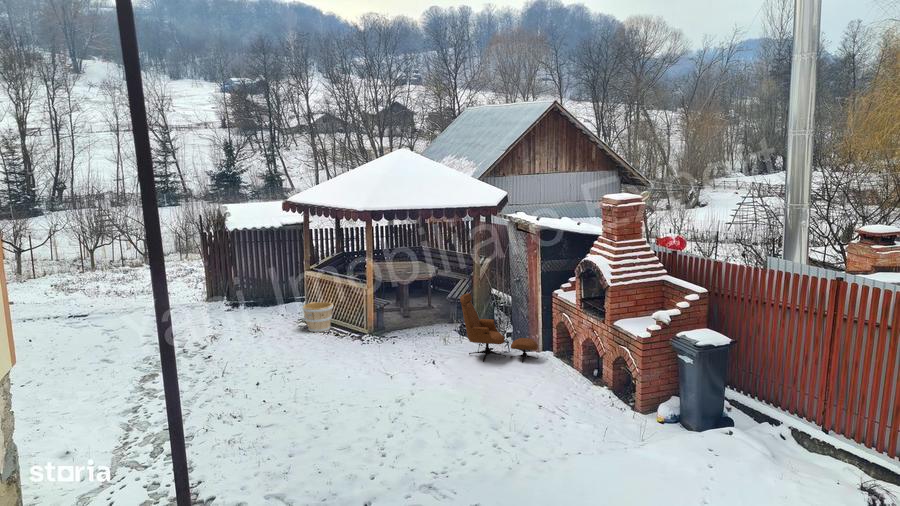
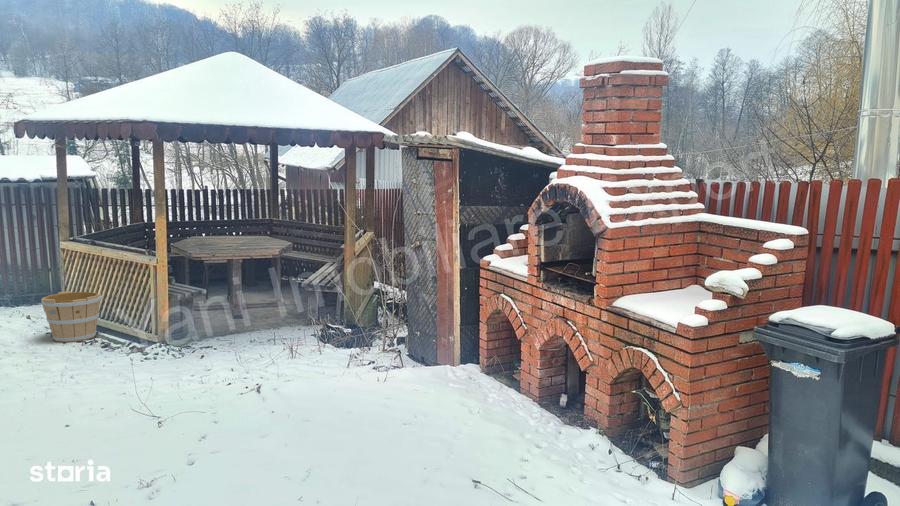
lounge chair: present [460,293,538,363] -> none [315,265,454,386]

